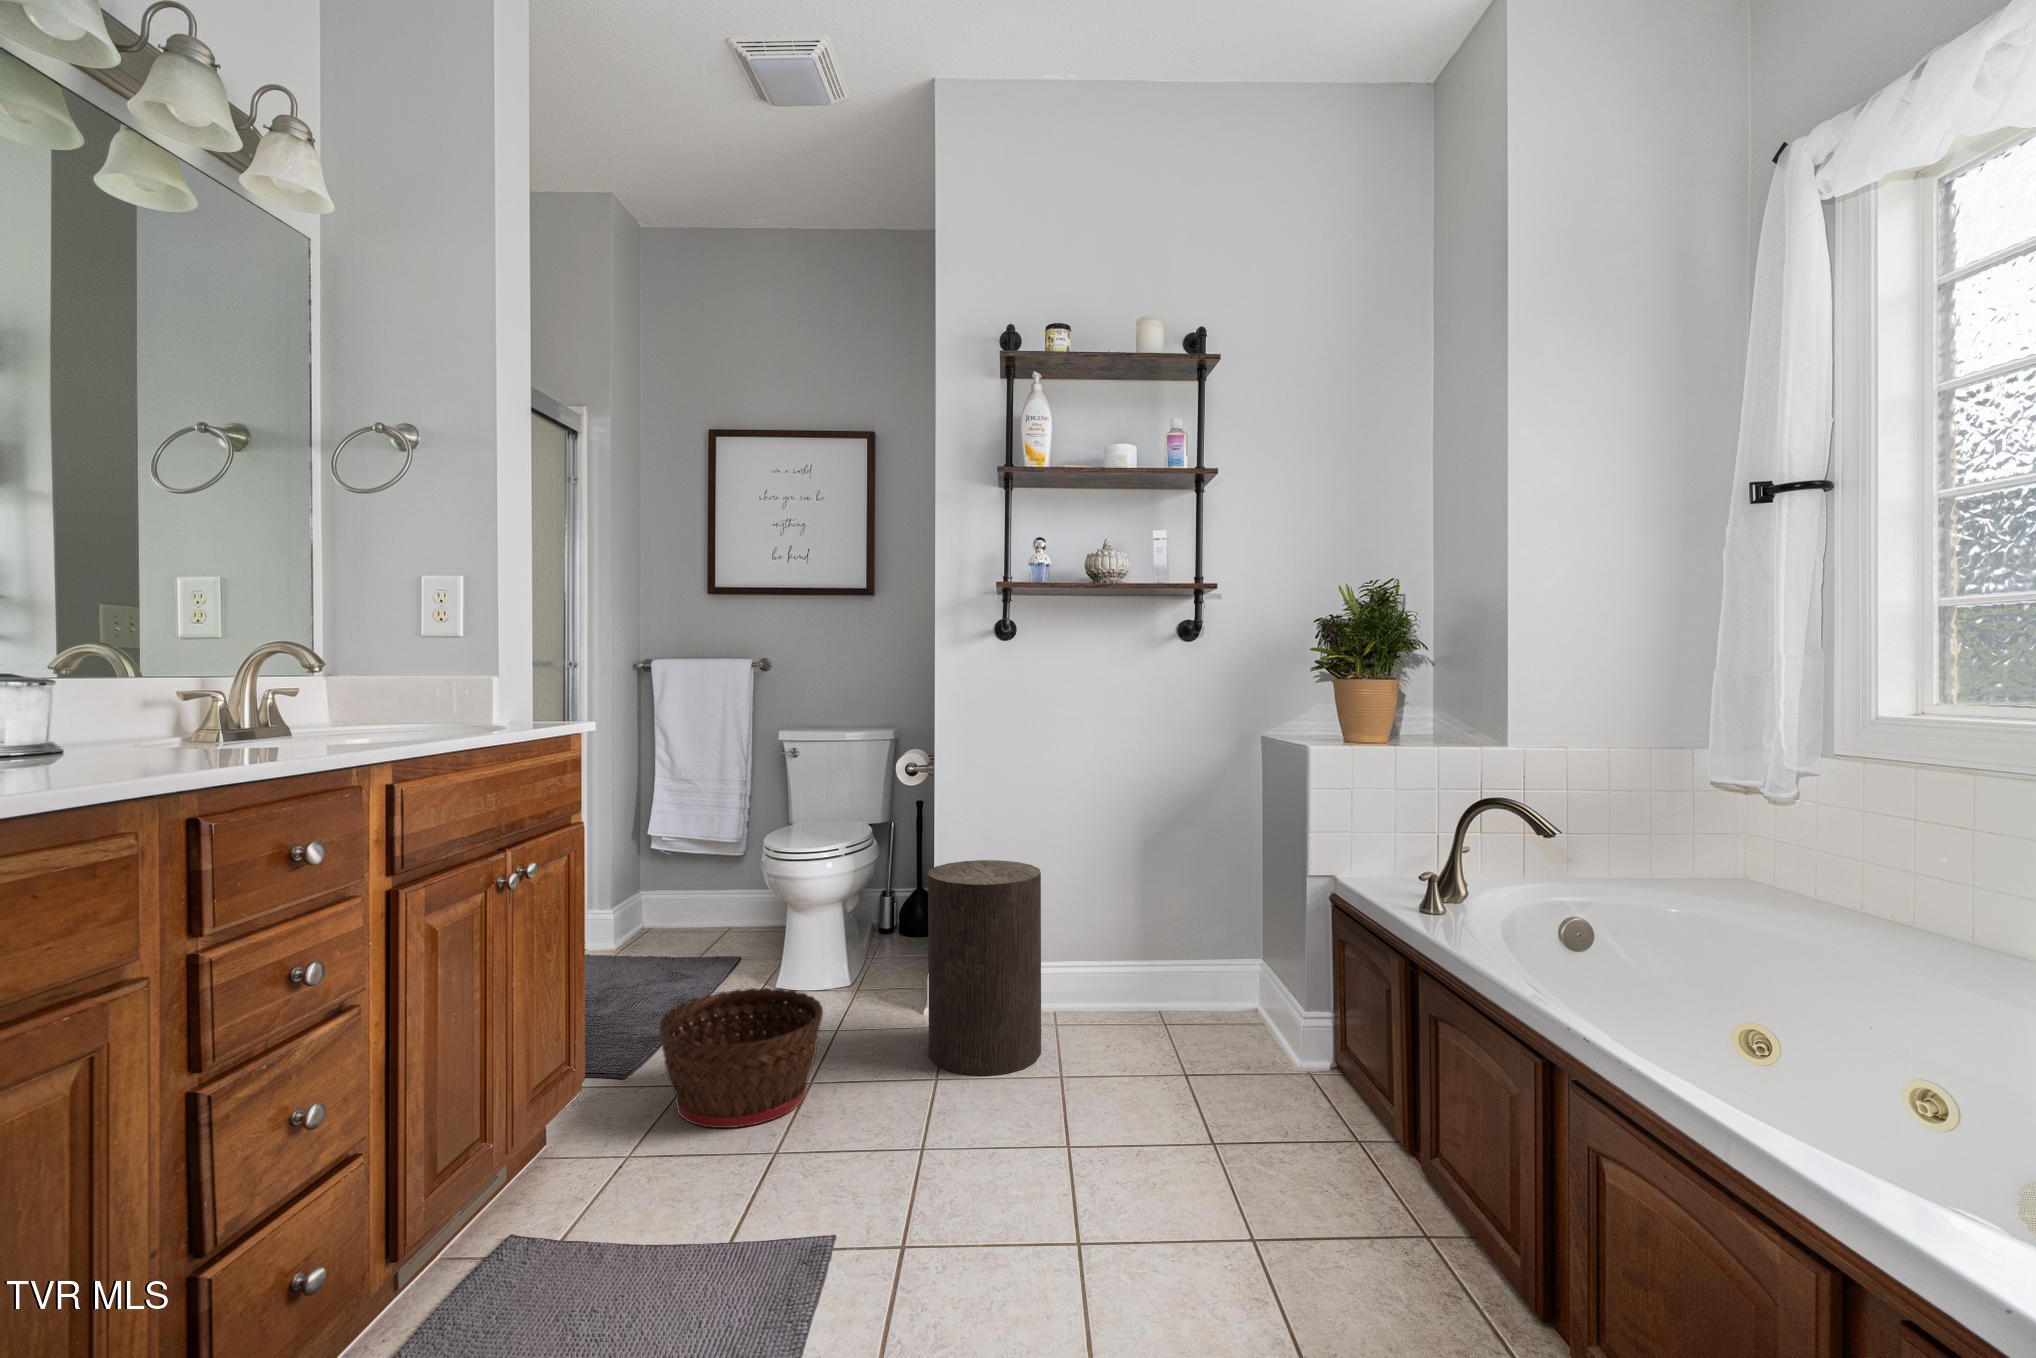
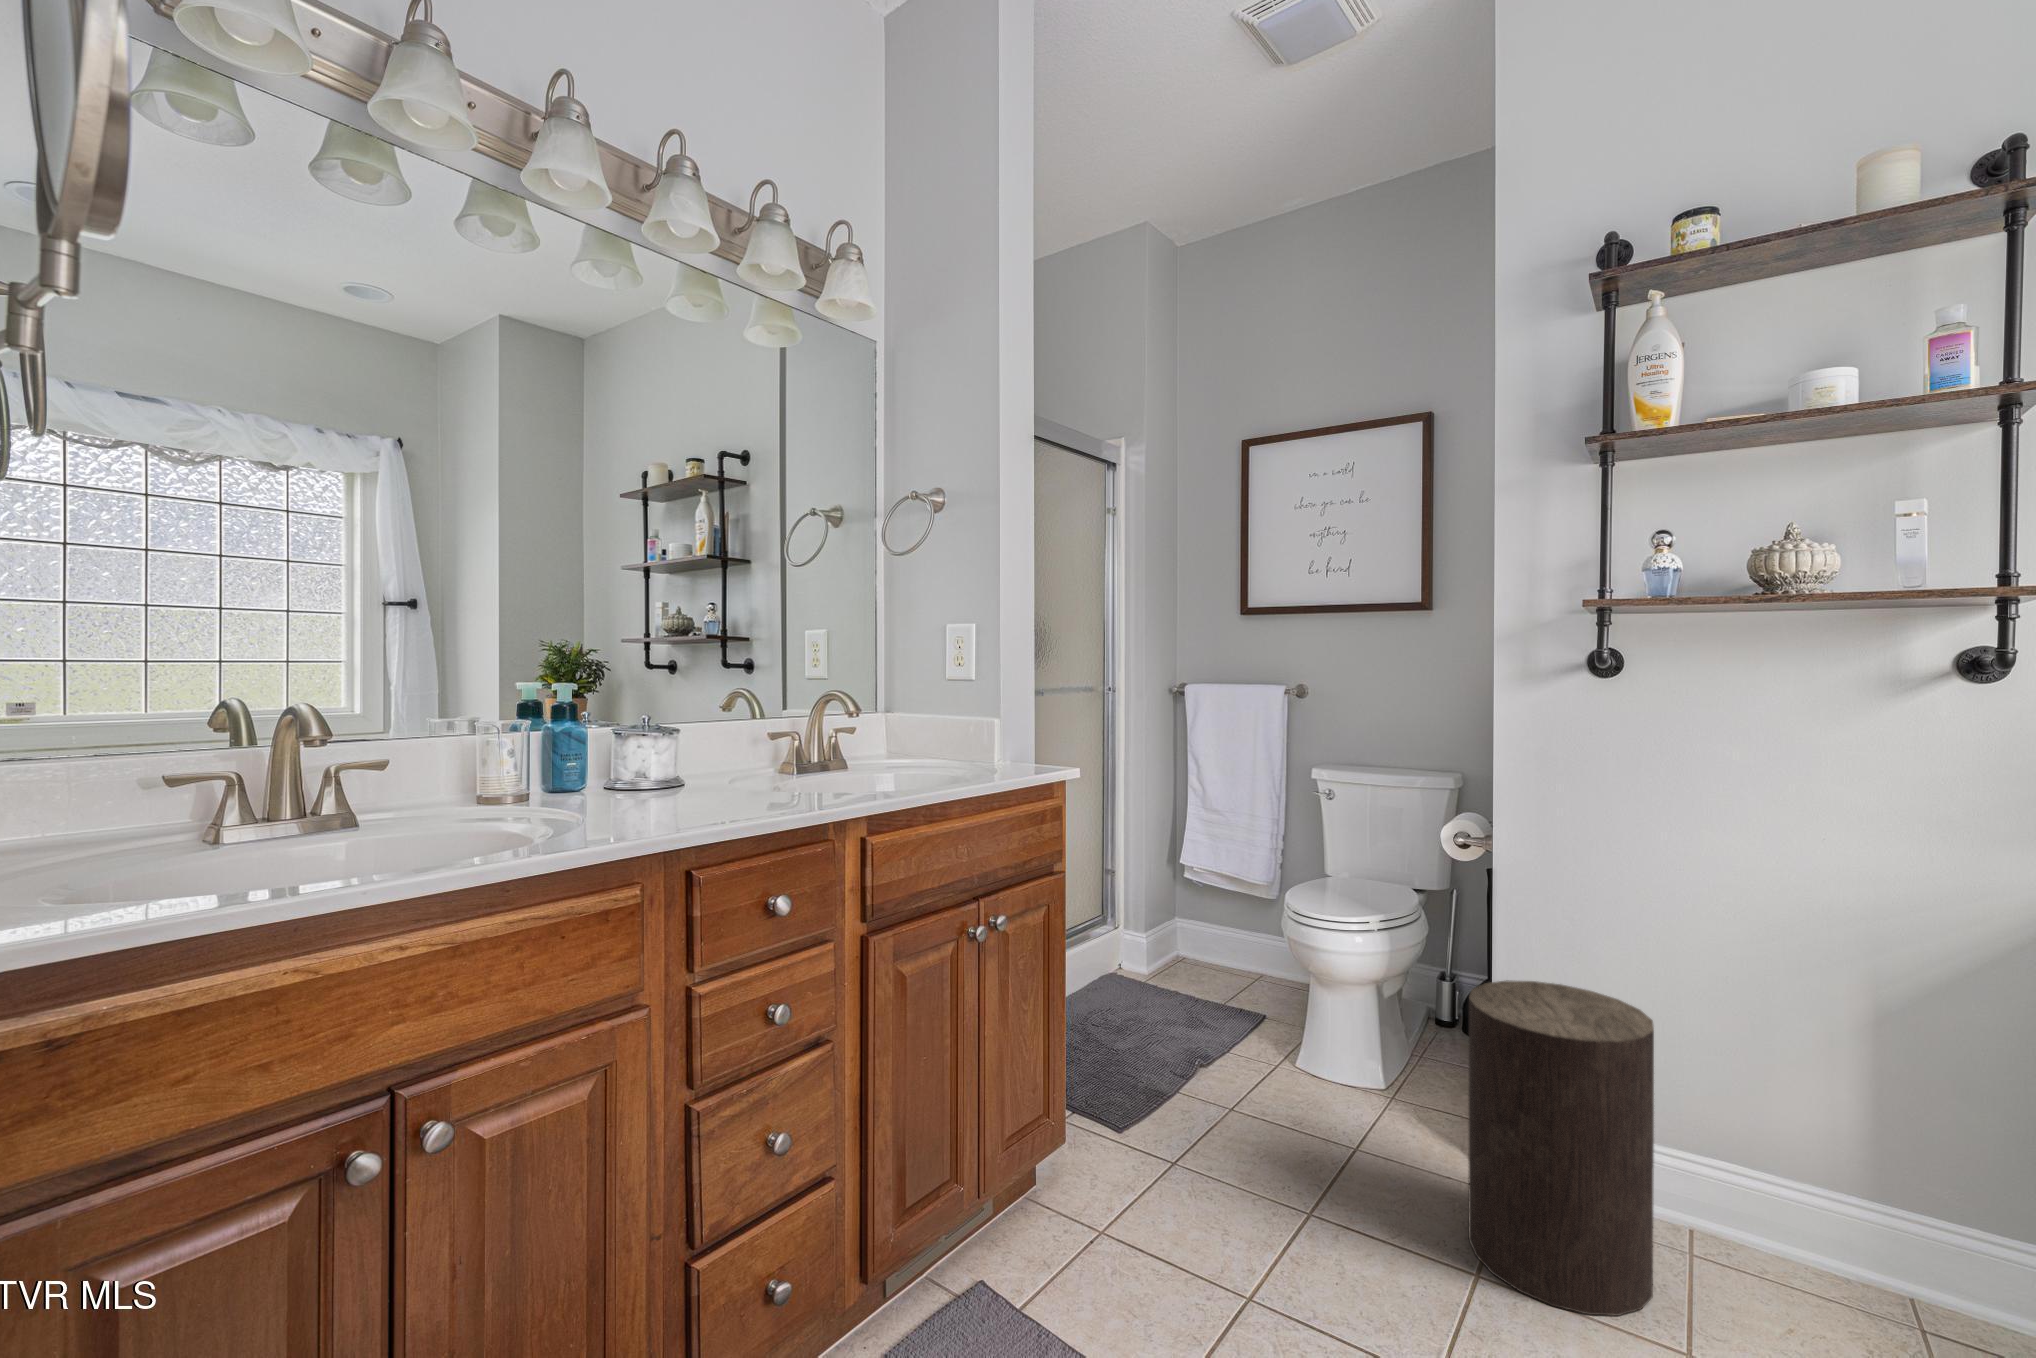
basket: present [658,988,823,1128] -> none [1125,1081,1315,1269]

